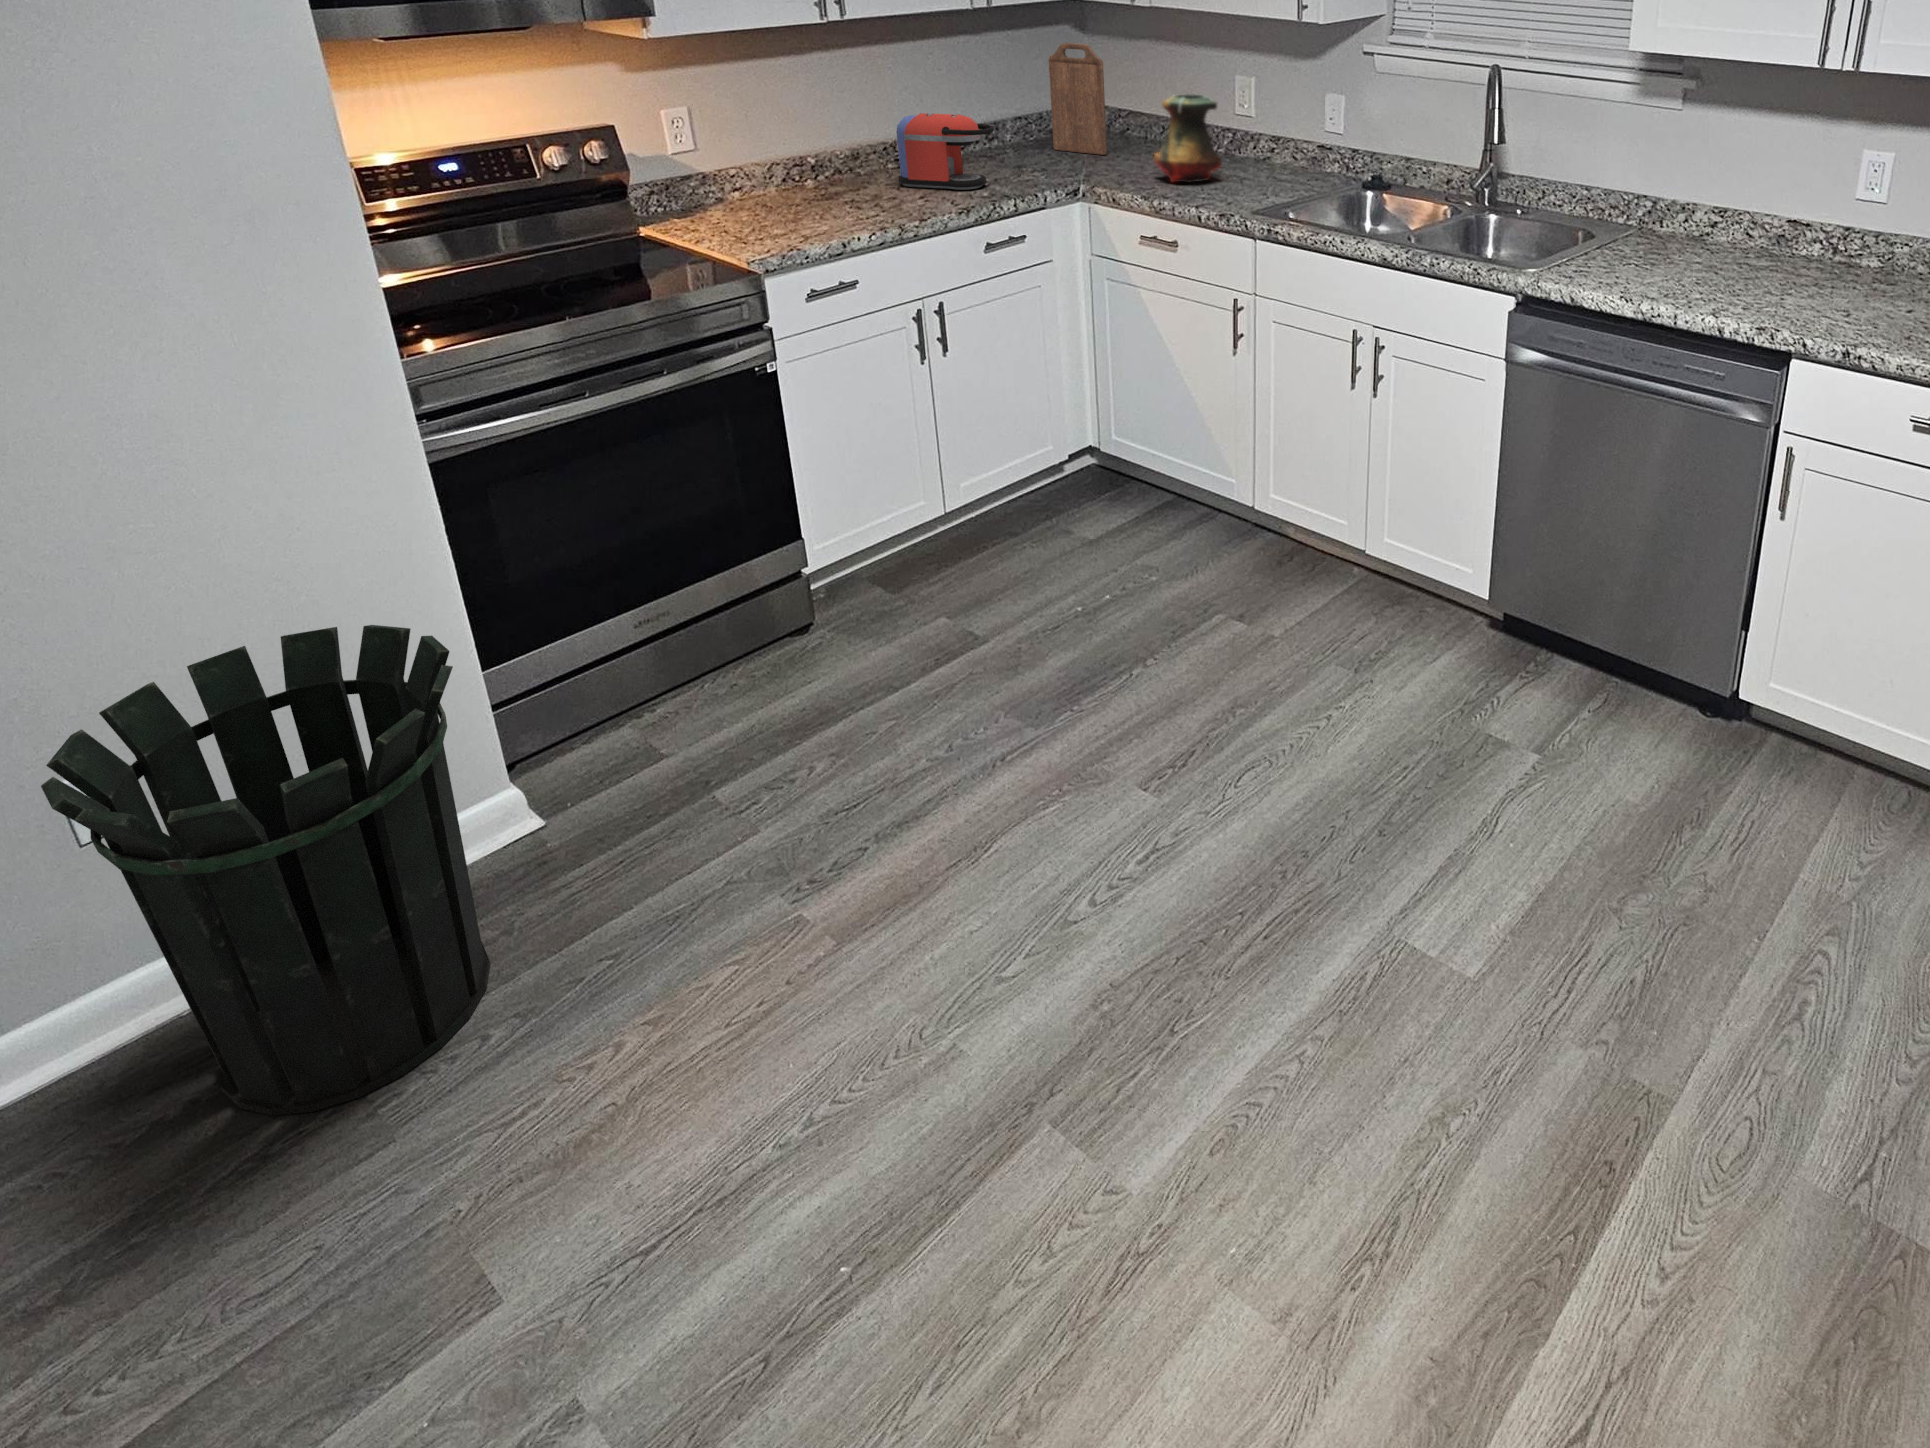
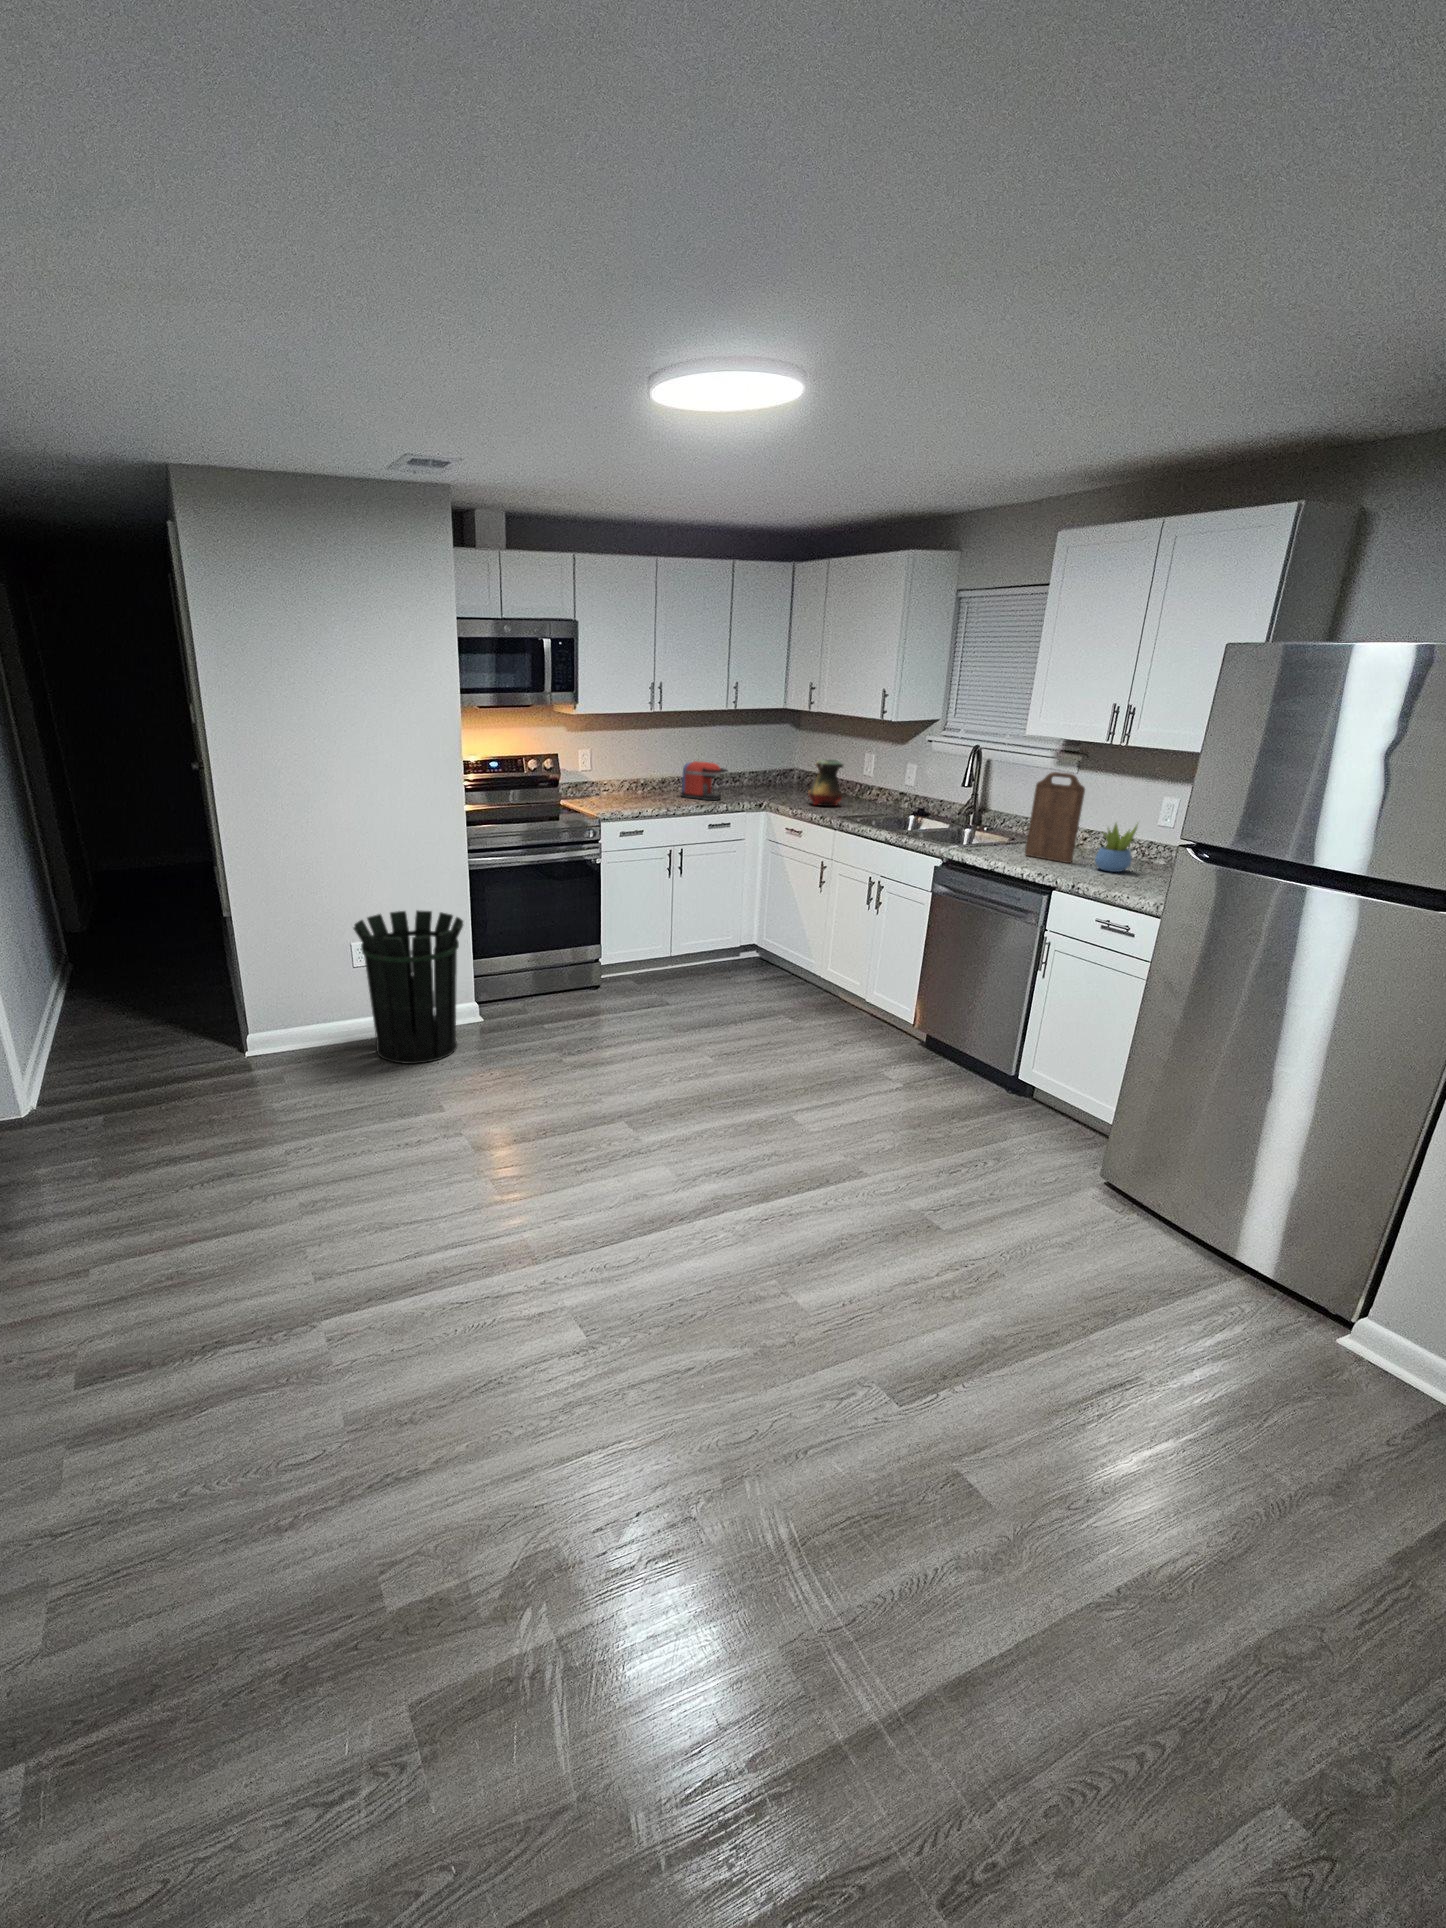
cutting board: present [1049,43,1107,155] -> present [1025,772,1085,863]
succulent plant: none [1812,207,1889,302] -> present [1095,824,1138,872]

